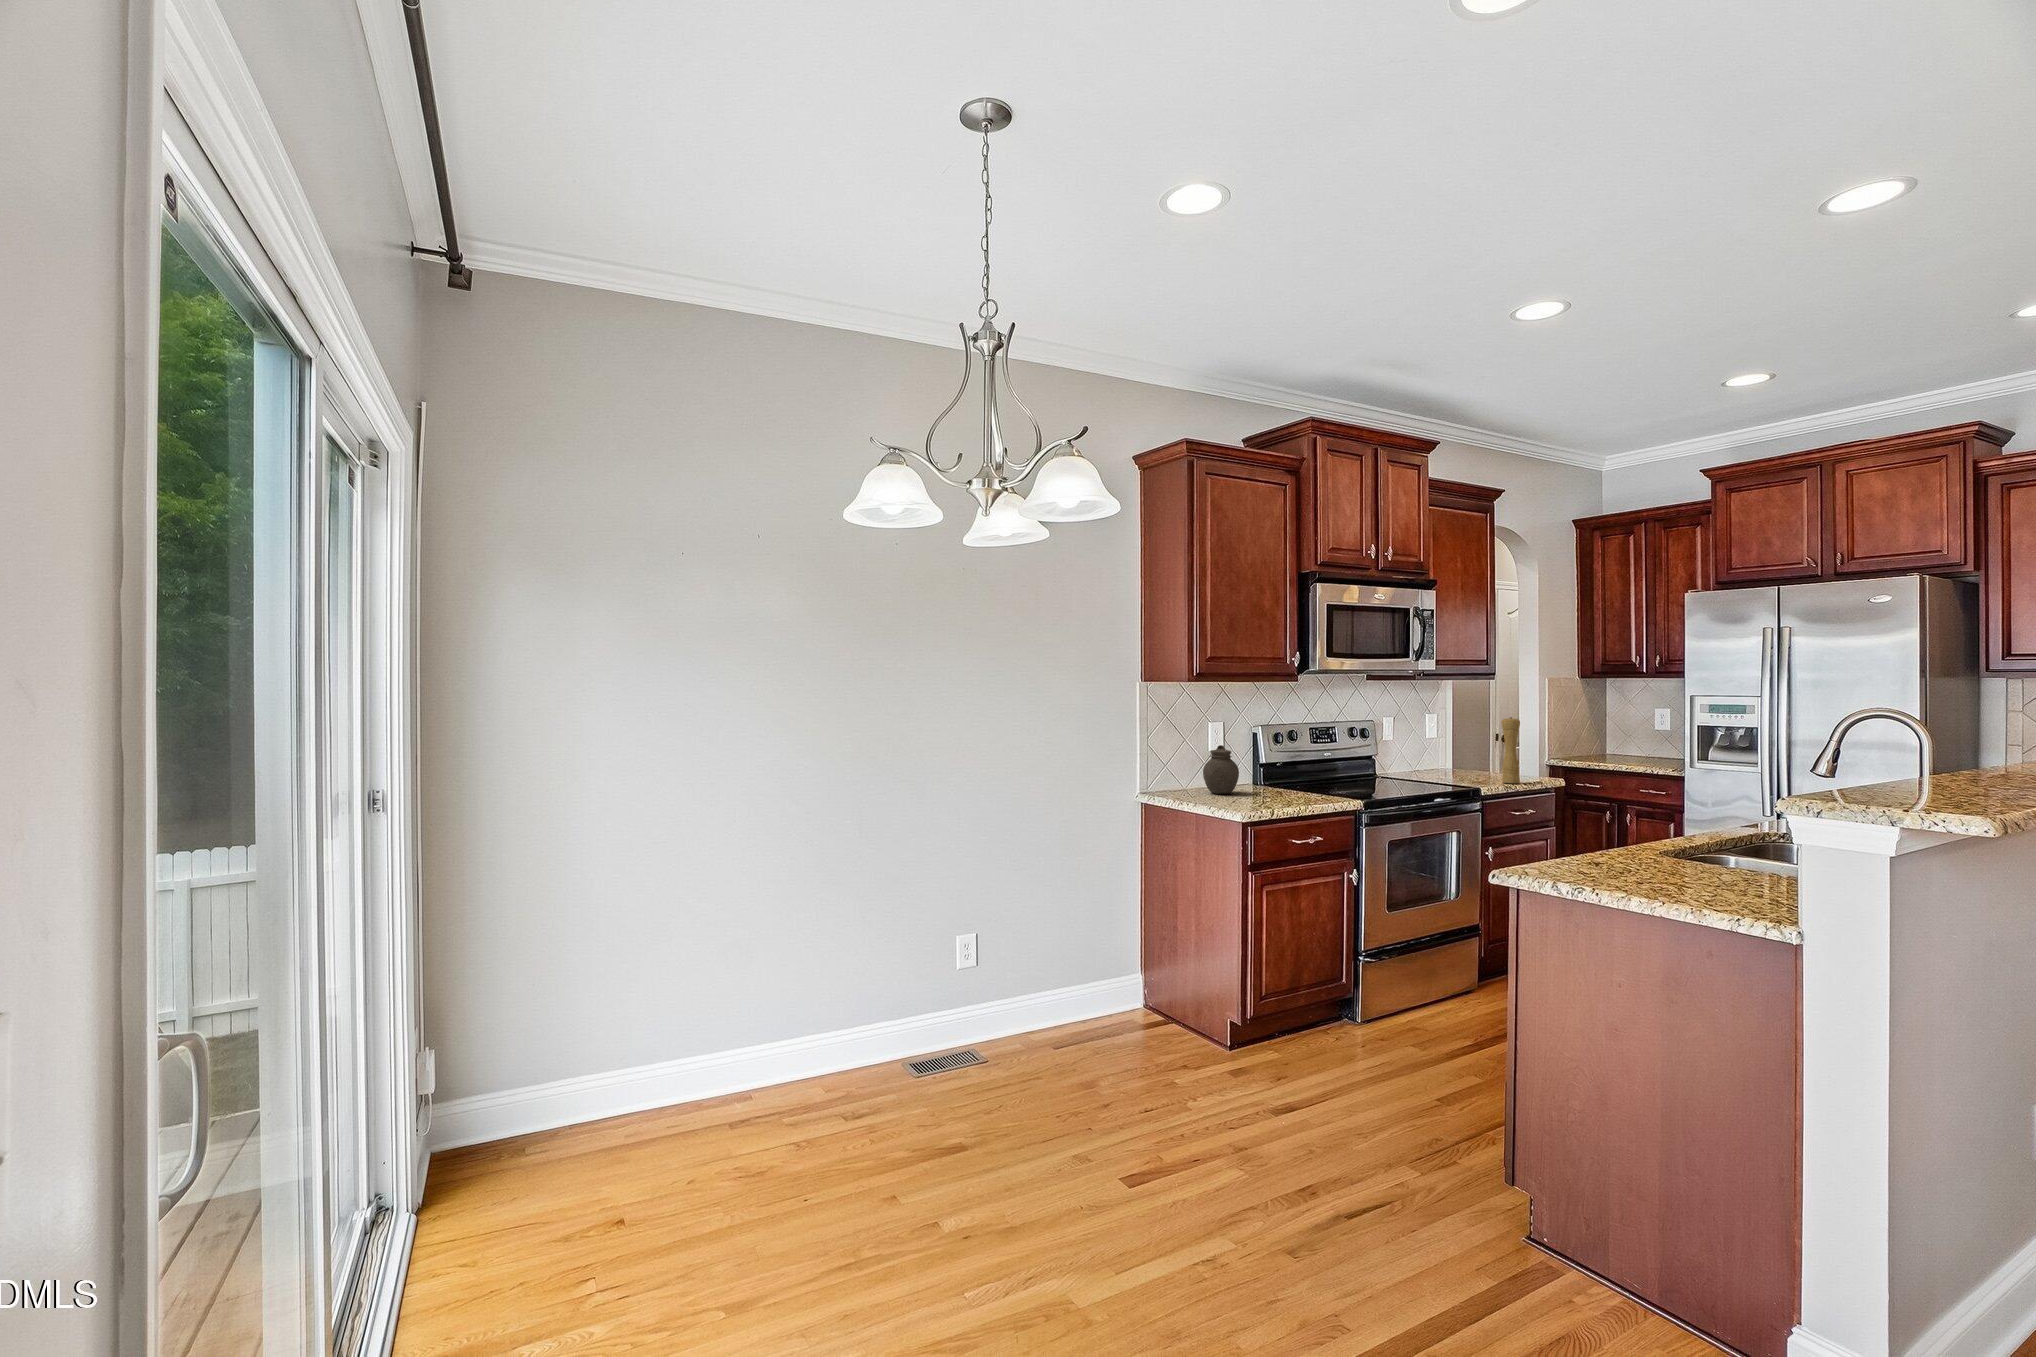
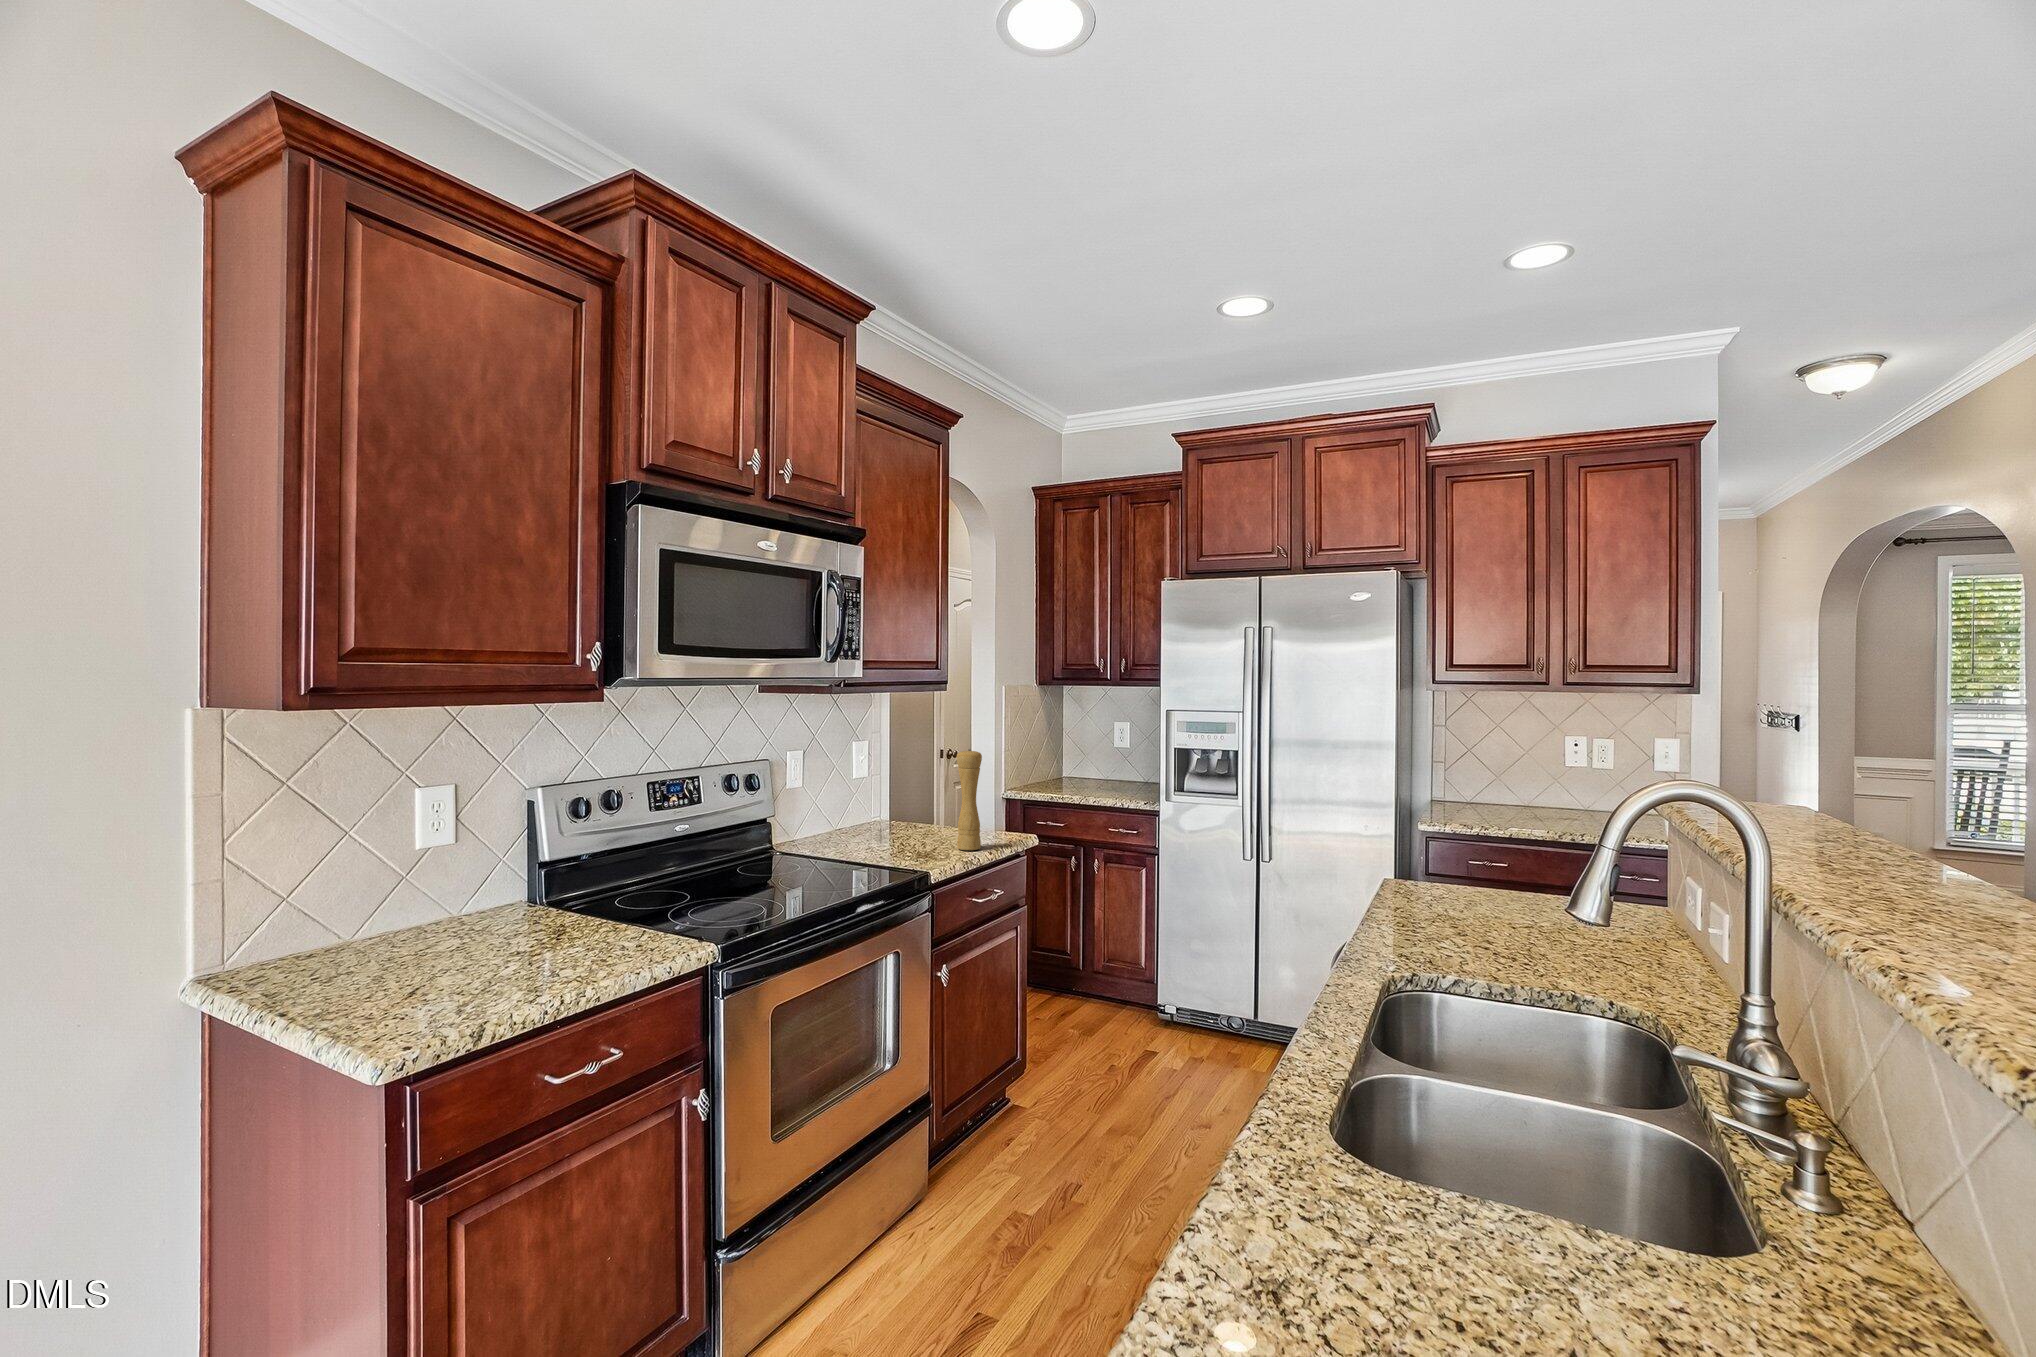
jar: present [1203,745,1239,794] -> none [363,844,456,955]

